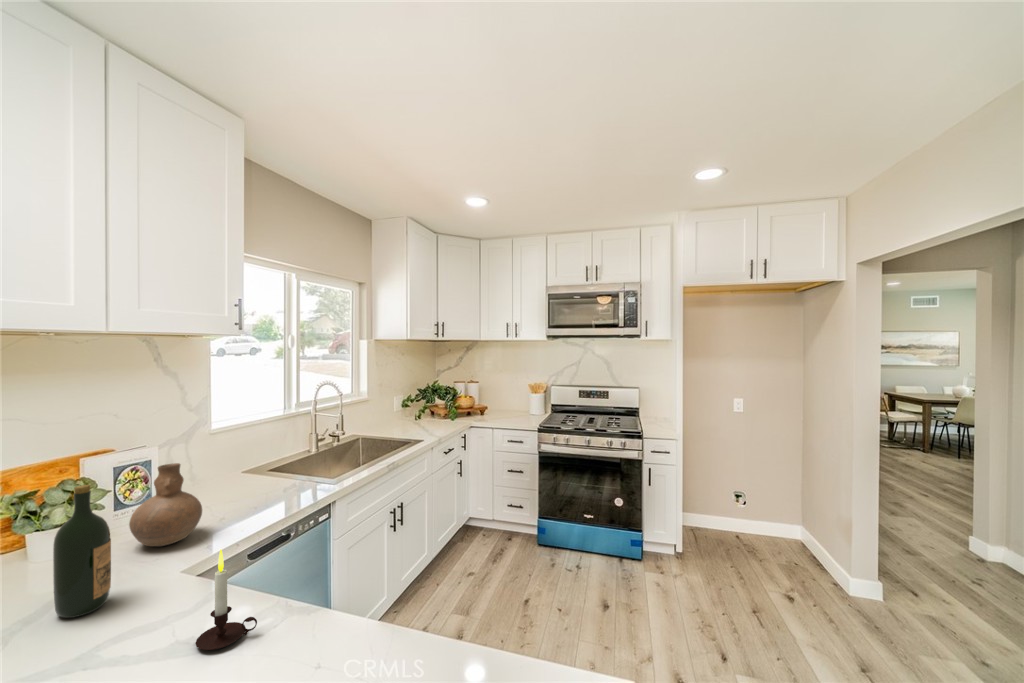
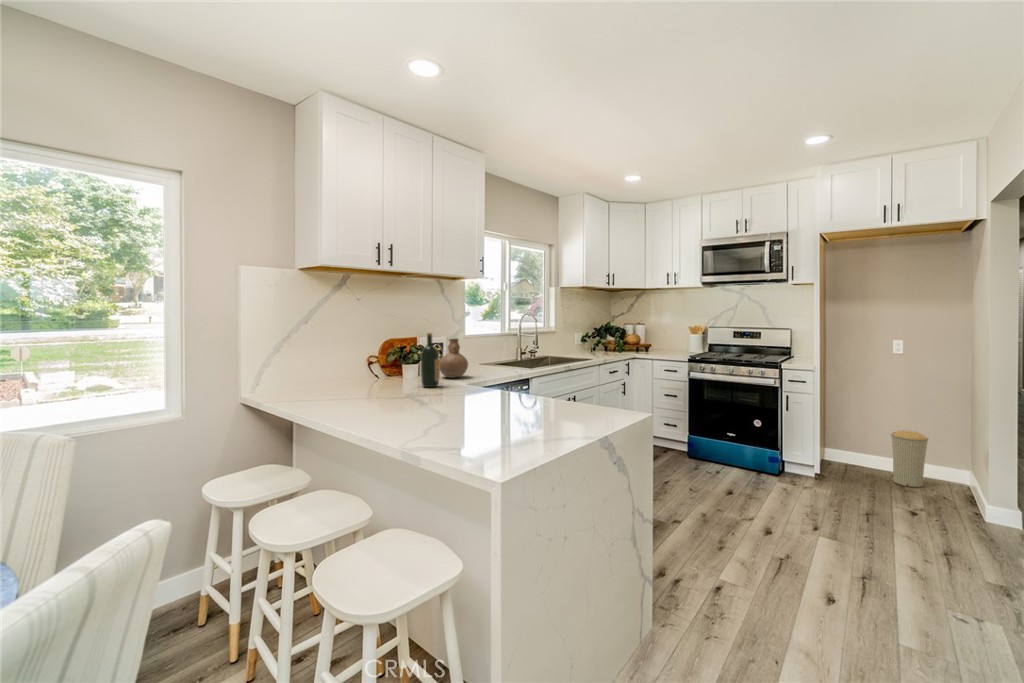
trash can: none [737,496,771,557] -> present [891,430,928,487]
candle: present [195,550,257,650] -> none [477,356,500,396]

